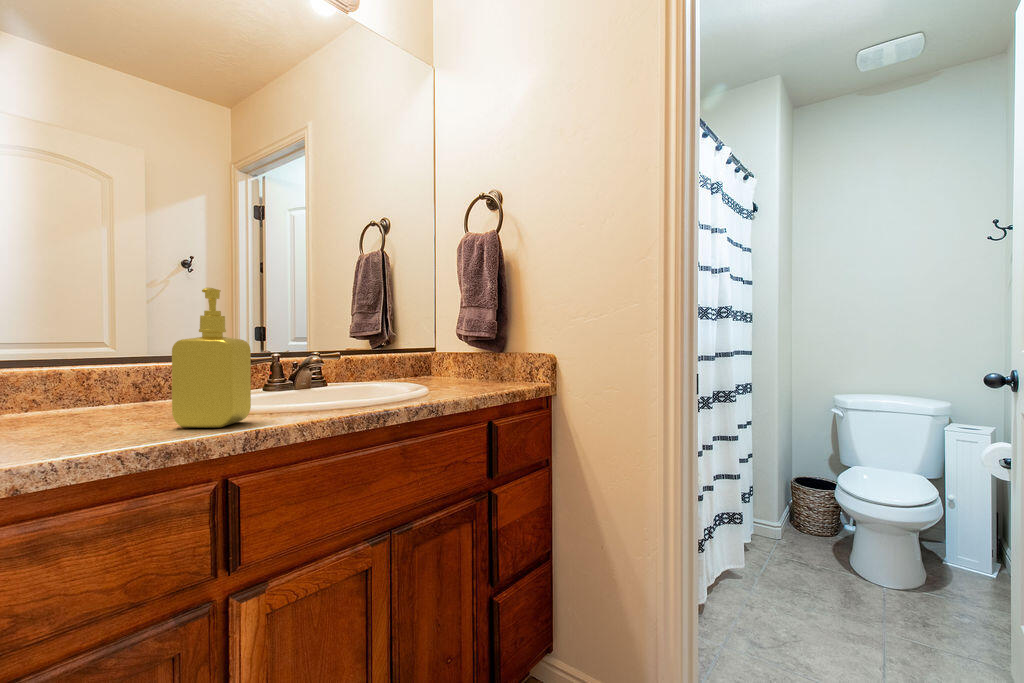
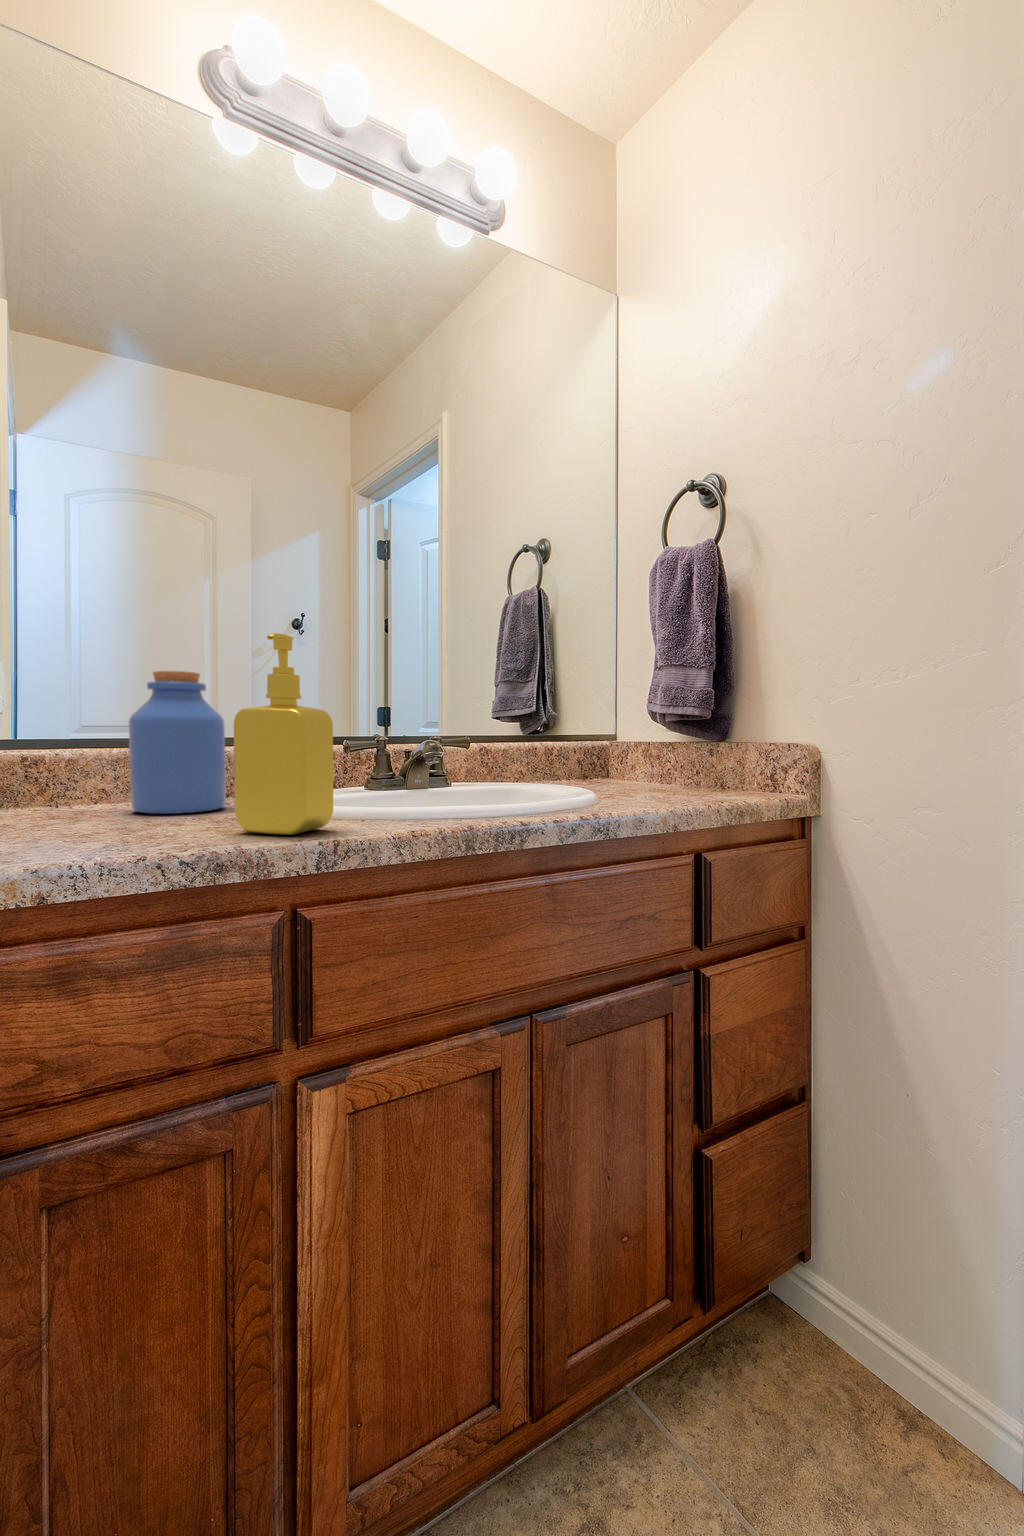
jar: none [62,308,150,418] -> present [129,671,226,814]

